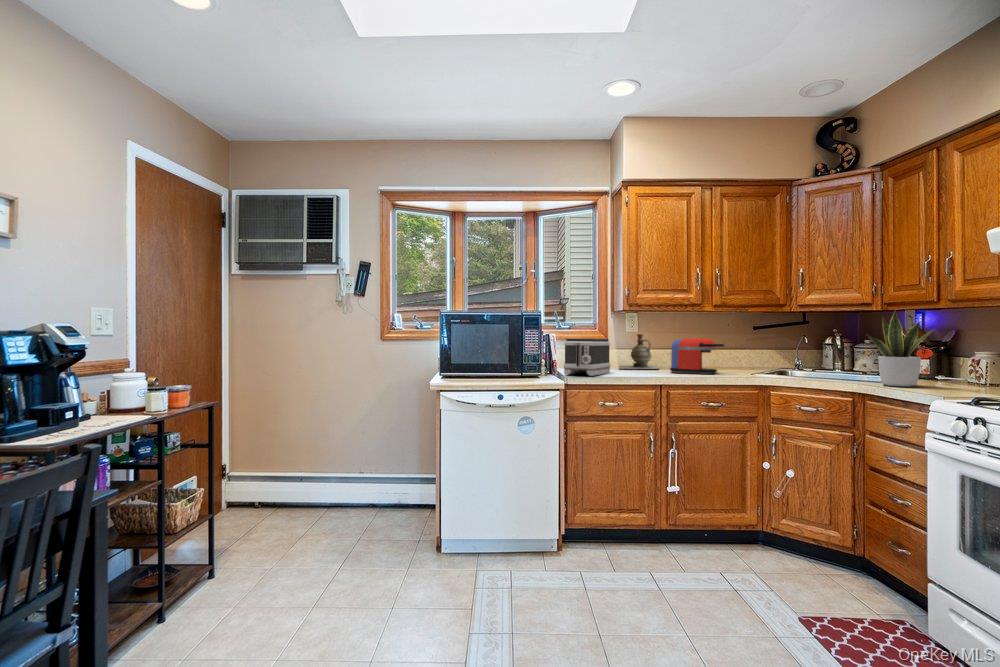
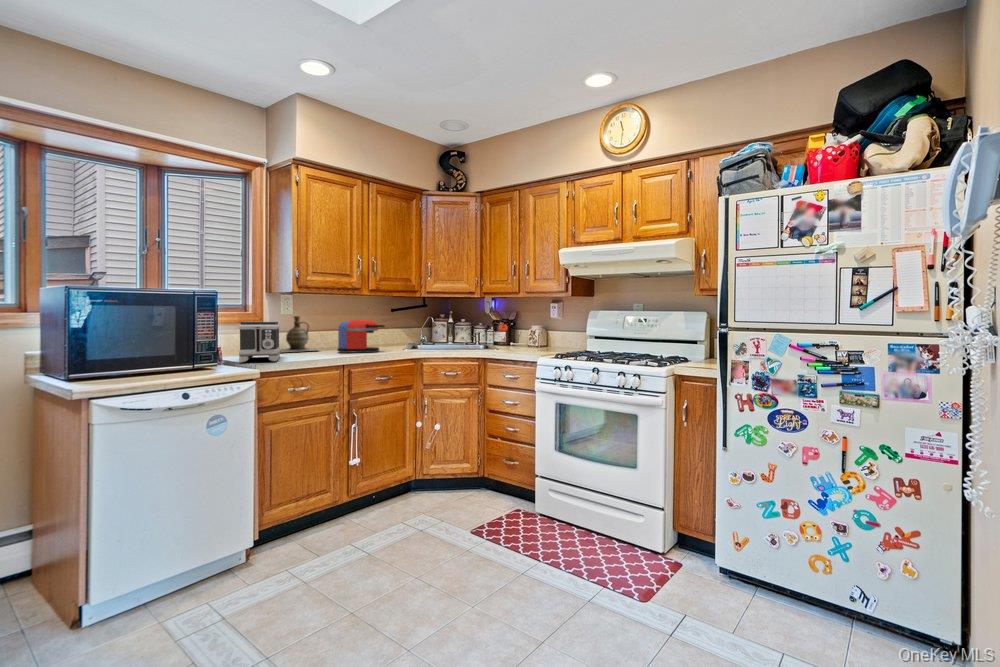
potted plant: present [866,310,934,387] -> none [489,298,528,352]

